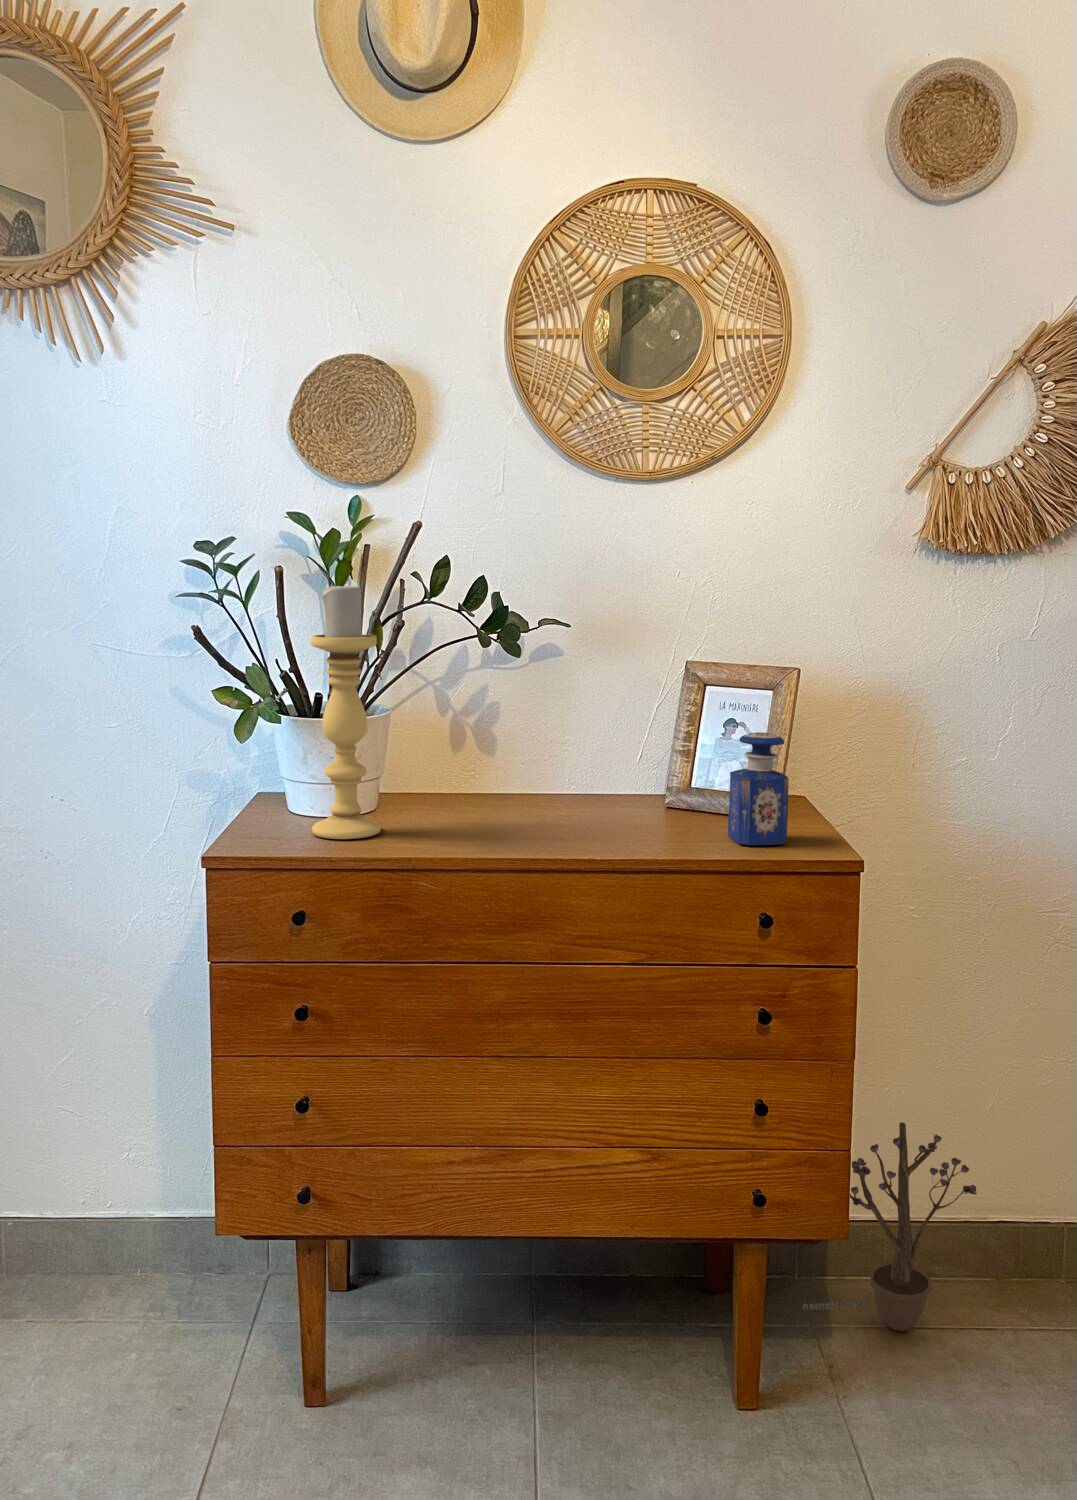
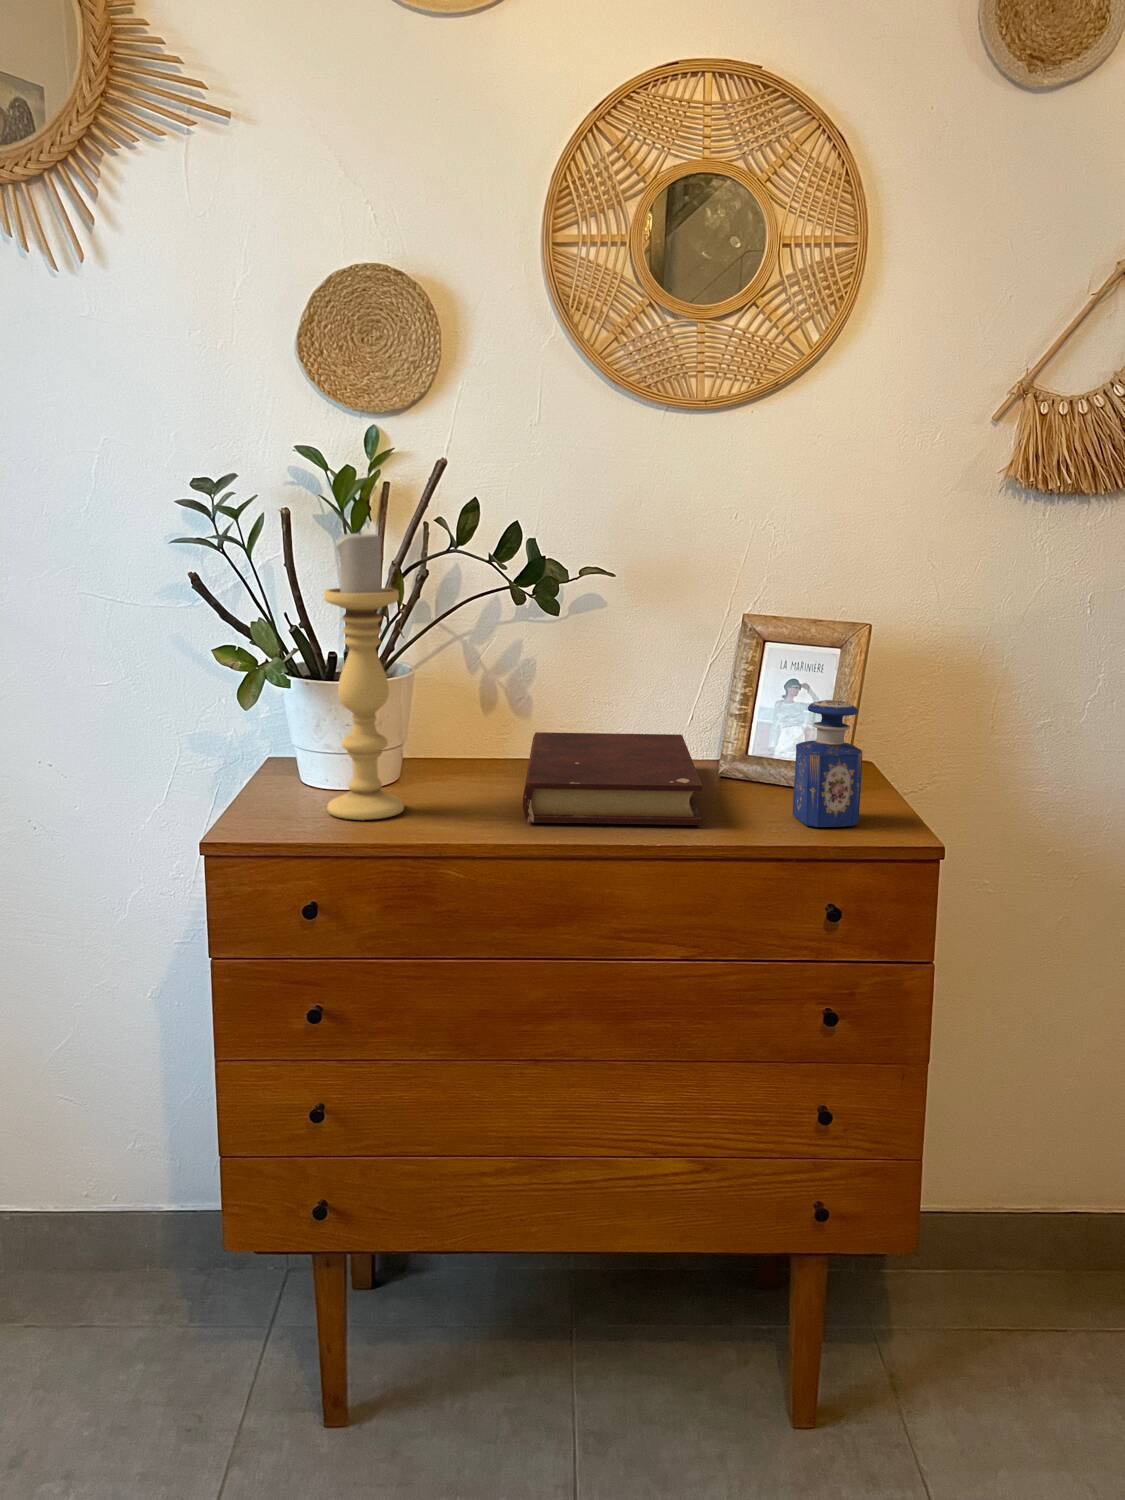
book: none [486,768,646,843] -> present [523,732,702,825]
decorative plant: present [803,1122,977,1331] -> none [861,1119,1053,1340]

